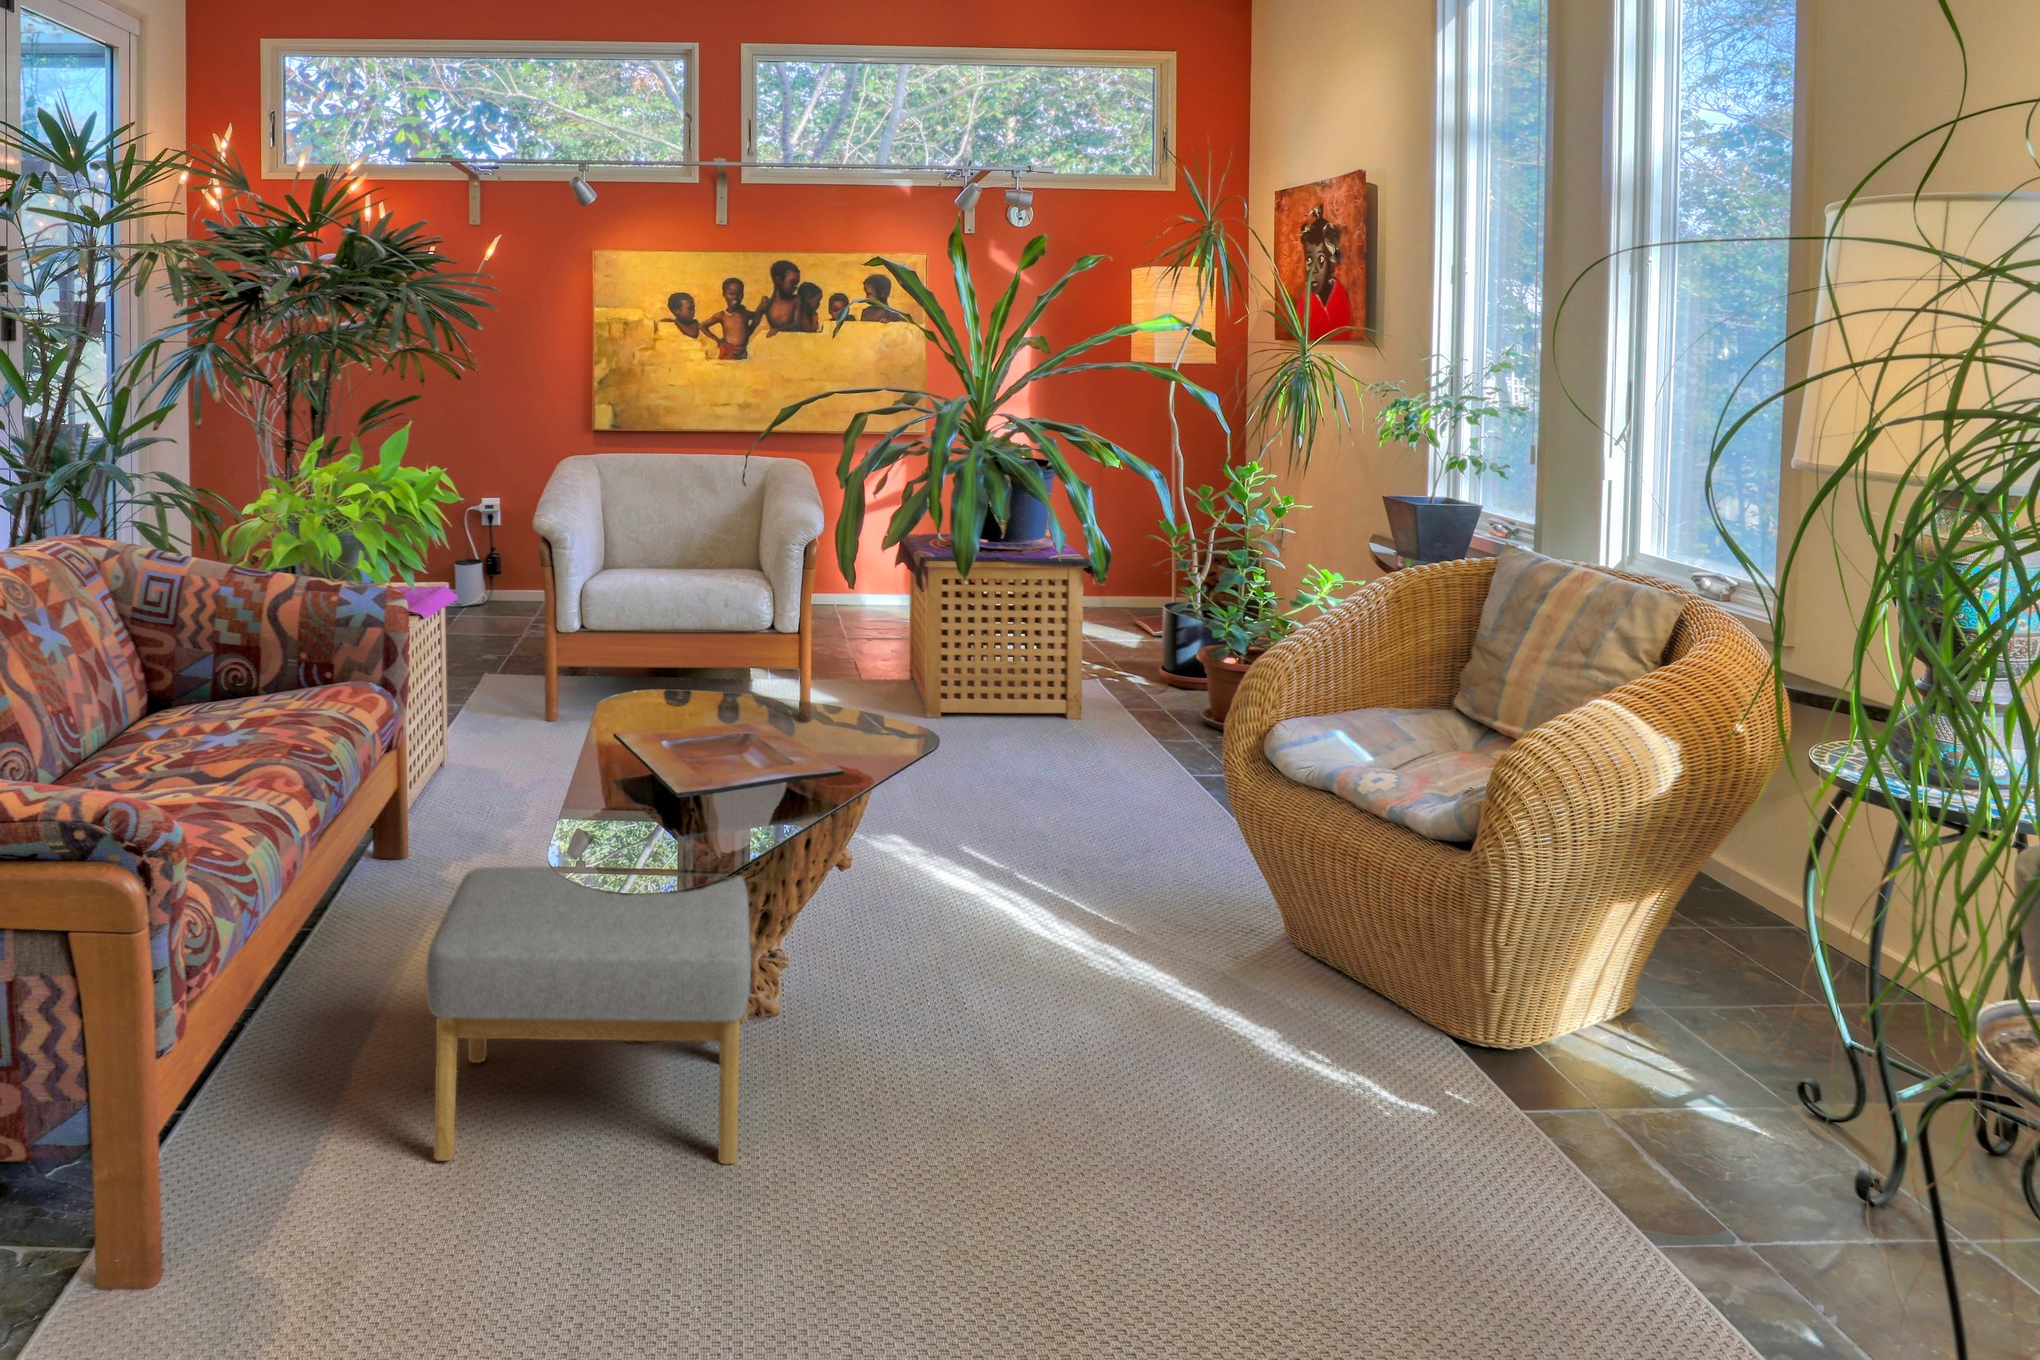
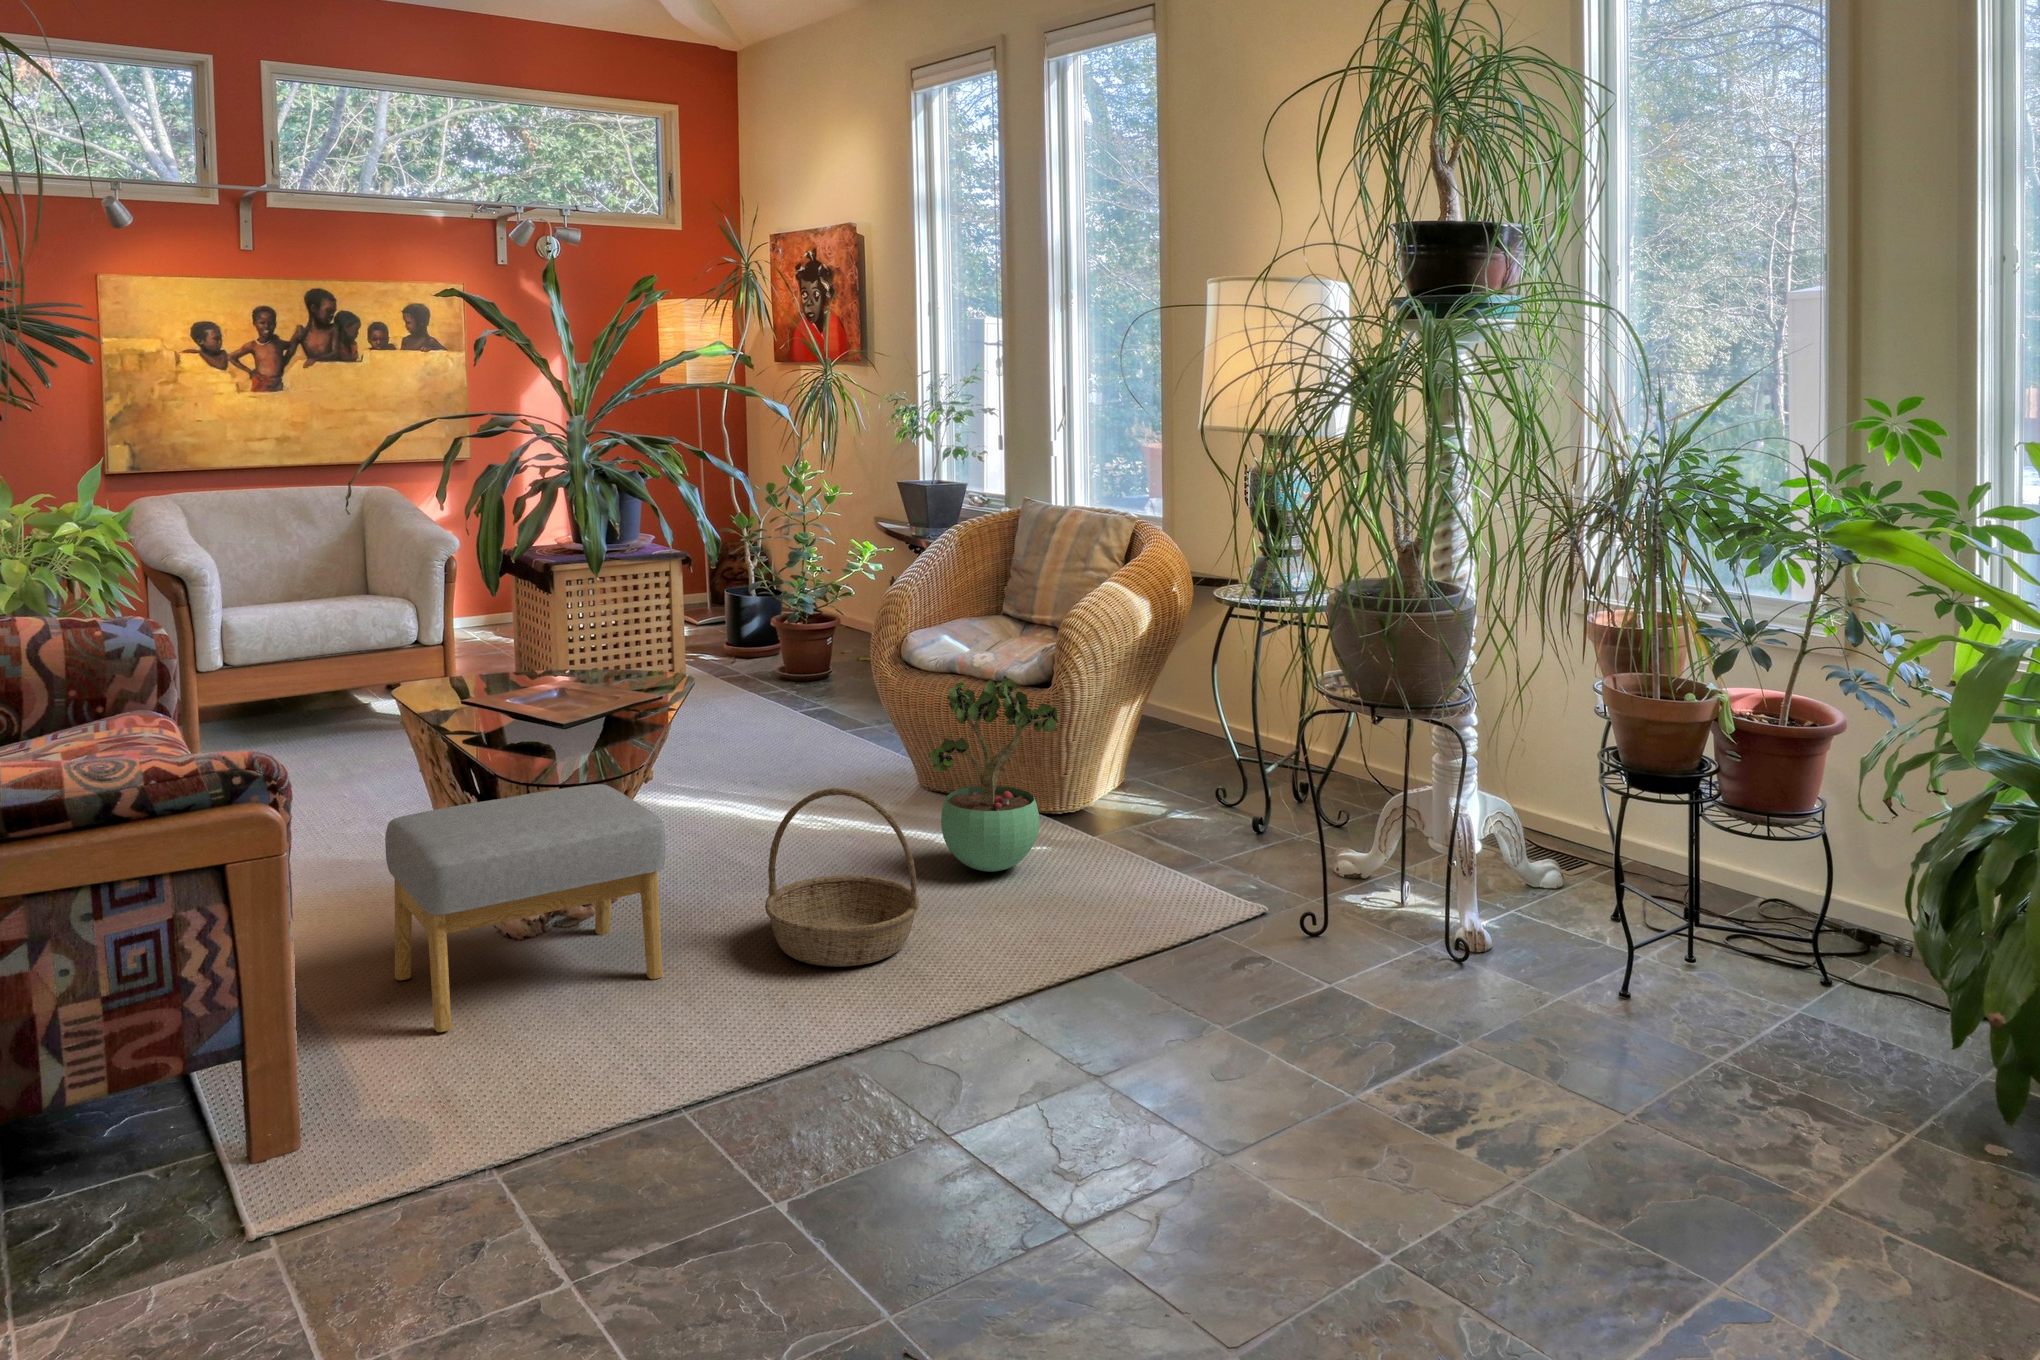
potted plant: none [1216,827,1435,1129] -> present [929,676,1058,872]
basket: none [888,958,1120,1245] -> present [765,788,919,967]

